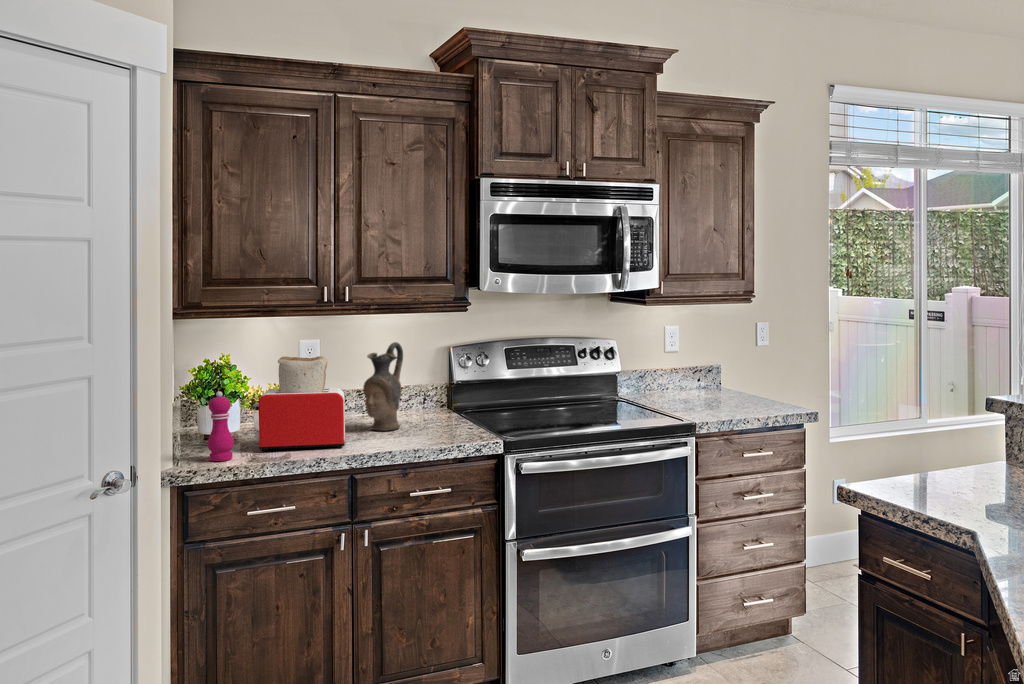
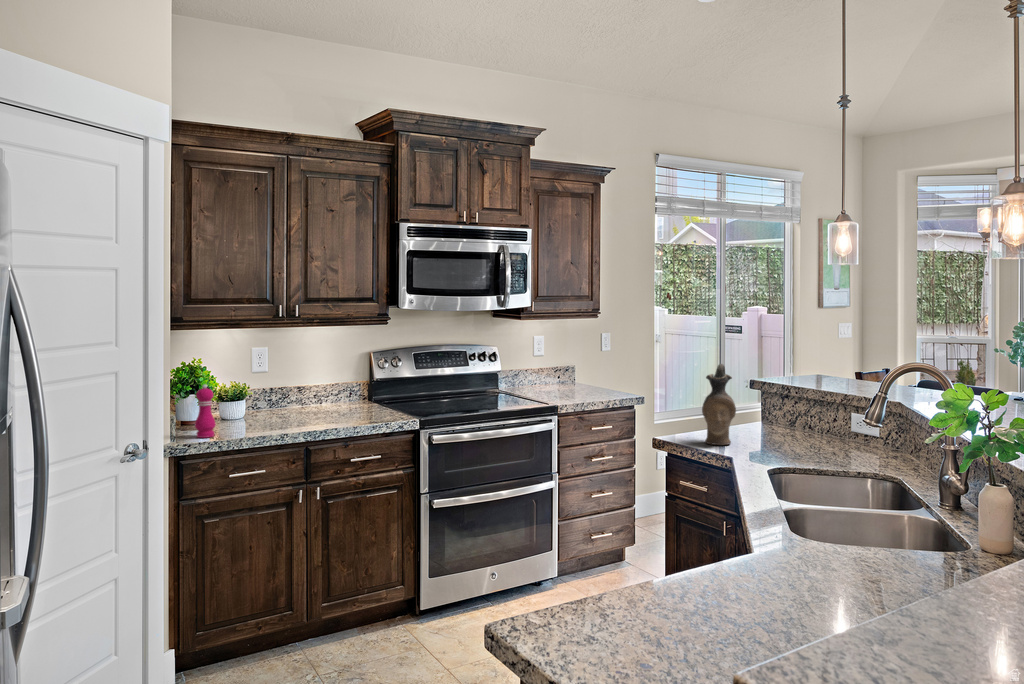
ceramic pitcher: present [363,342,403,431] -> present [702,364,736,445]
toaster: present [253,356,345,451] -> none [227,358,300,431]

